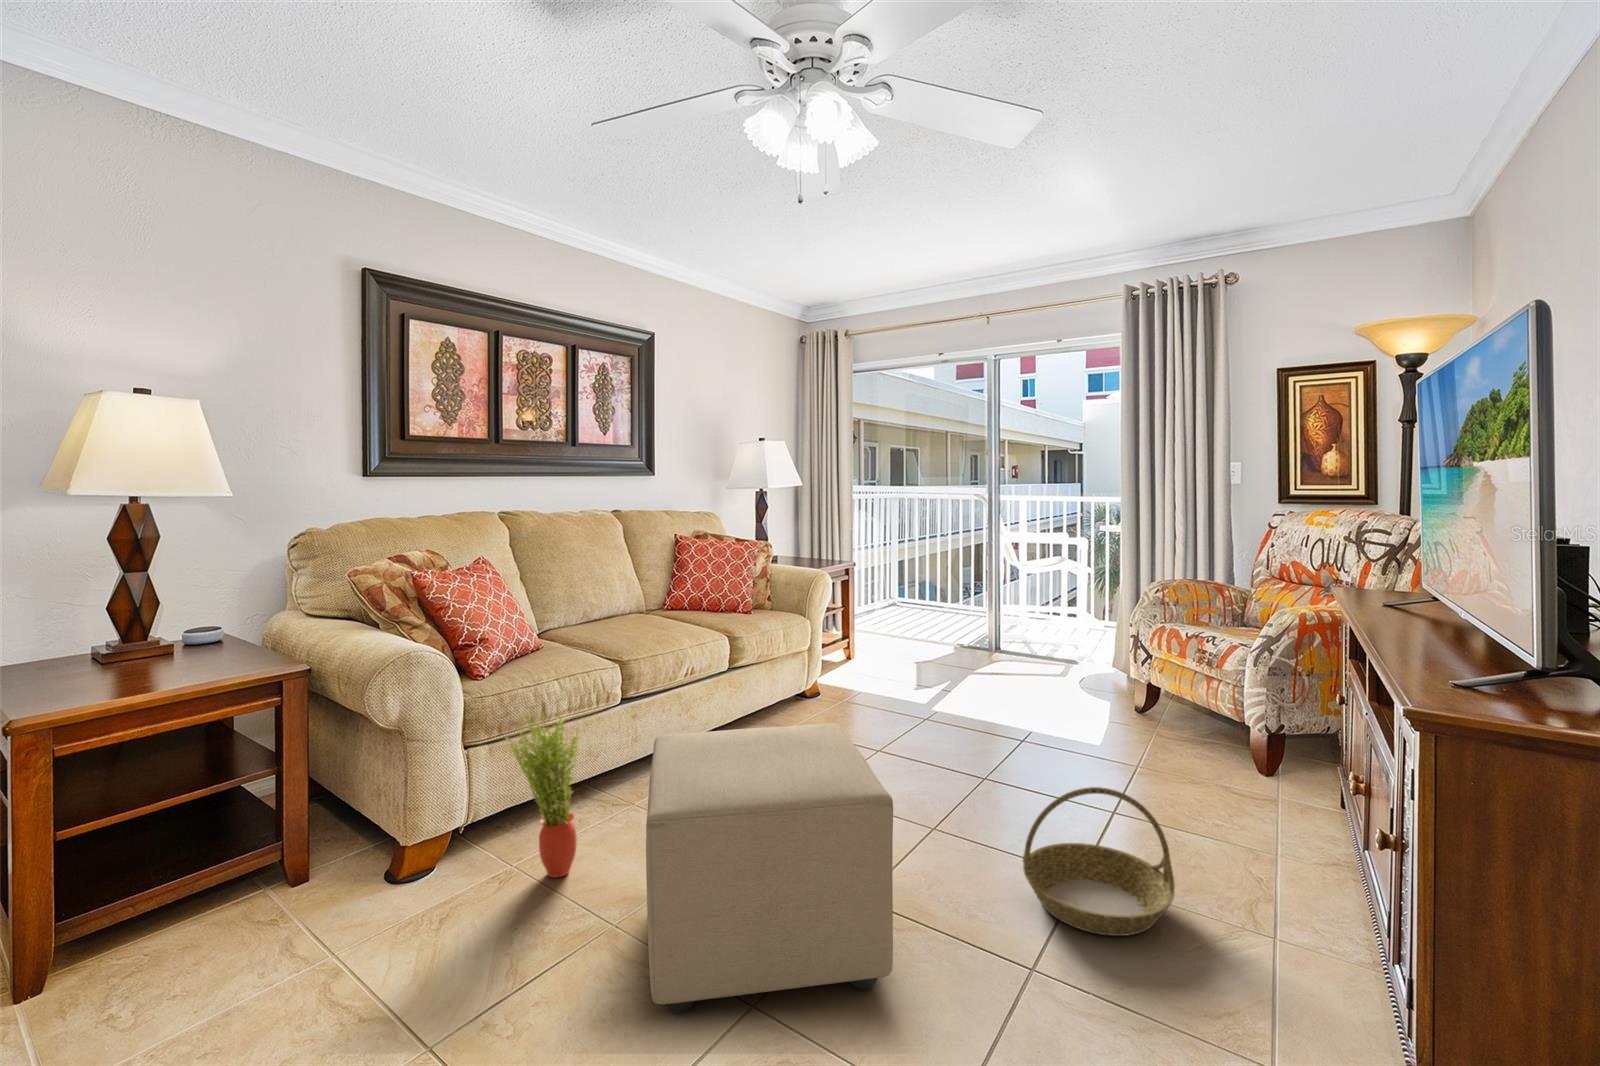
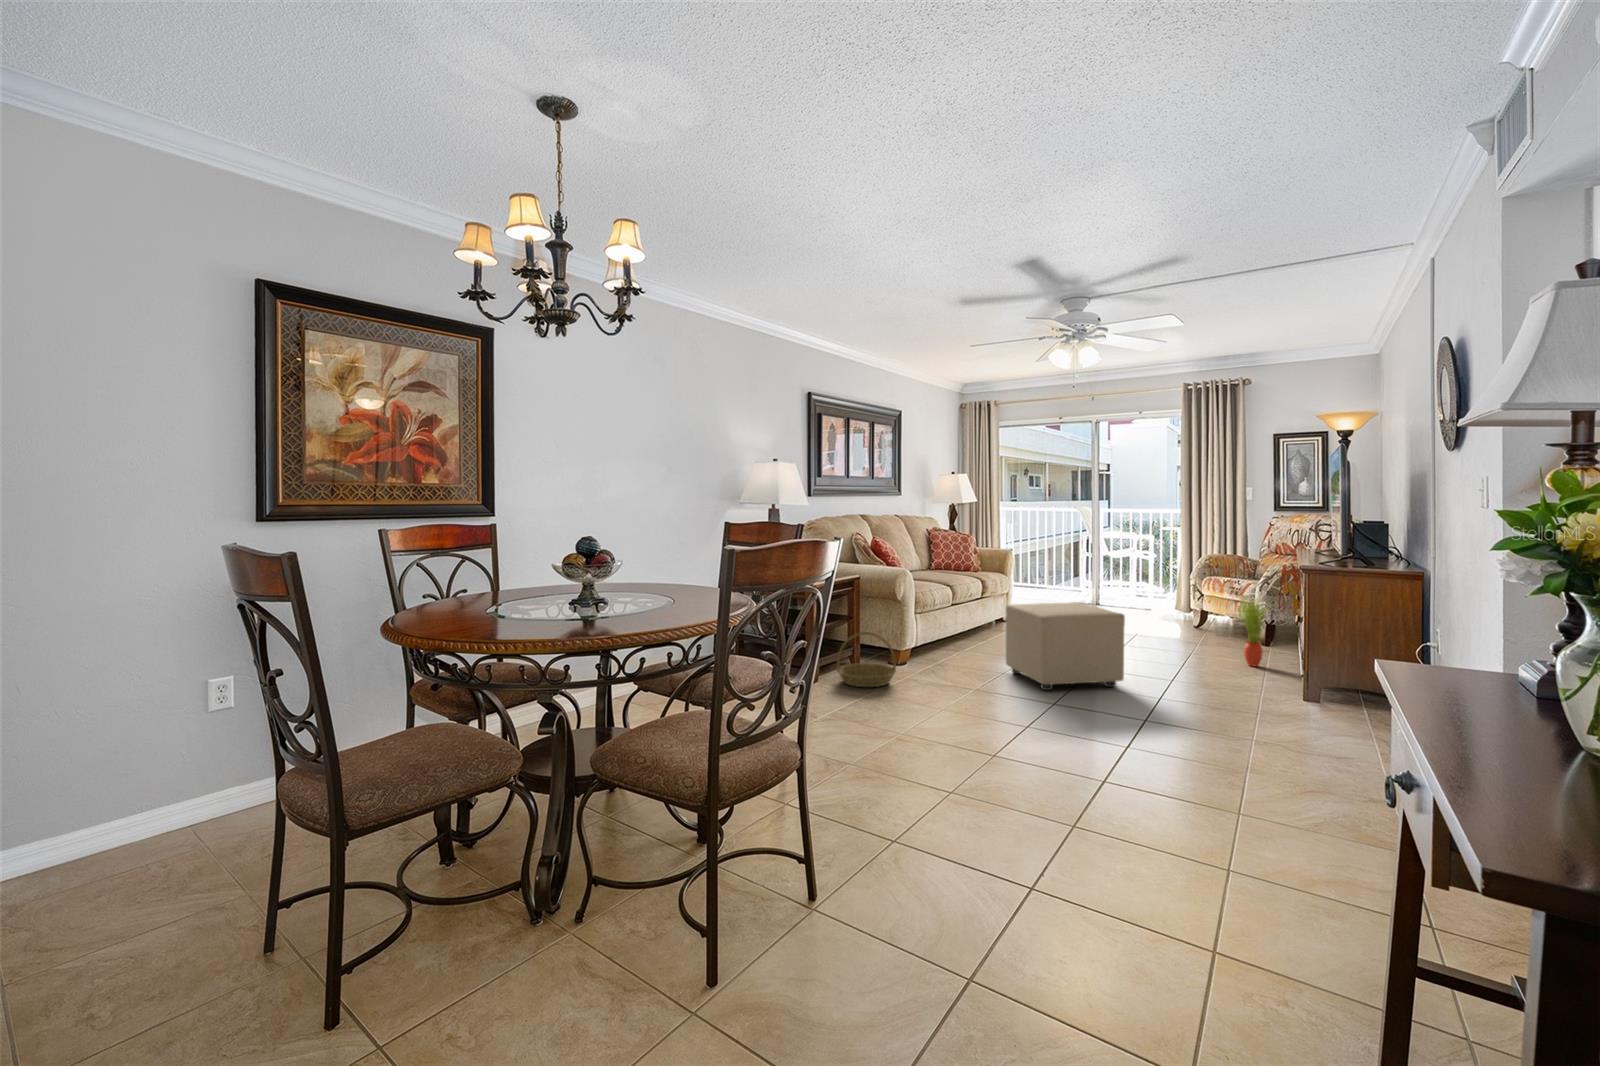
potted plant: present [508,712,579,877] -> present [1239,595,1271,667]
basket: present [1023,787,1175,936] -> present [837,632,896,687]

